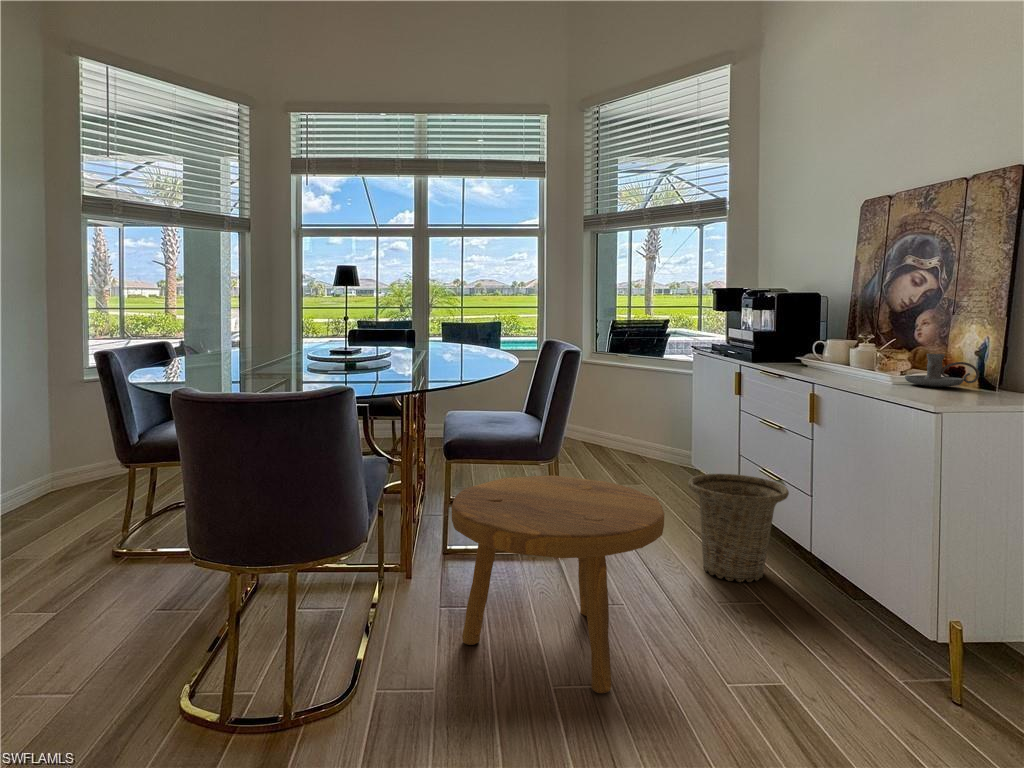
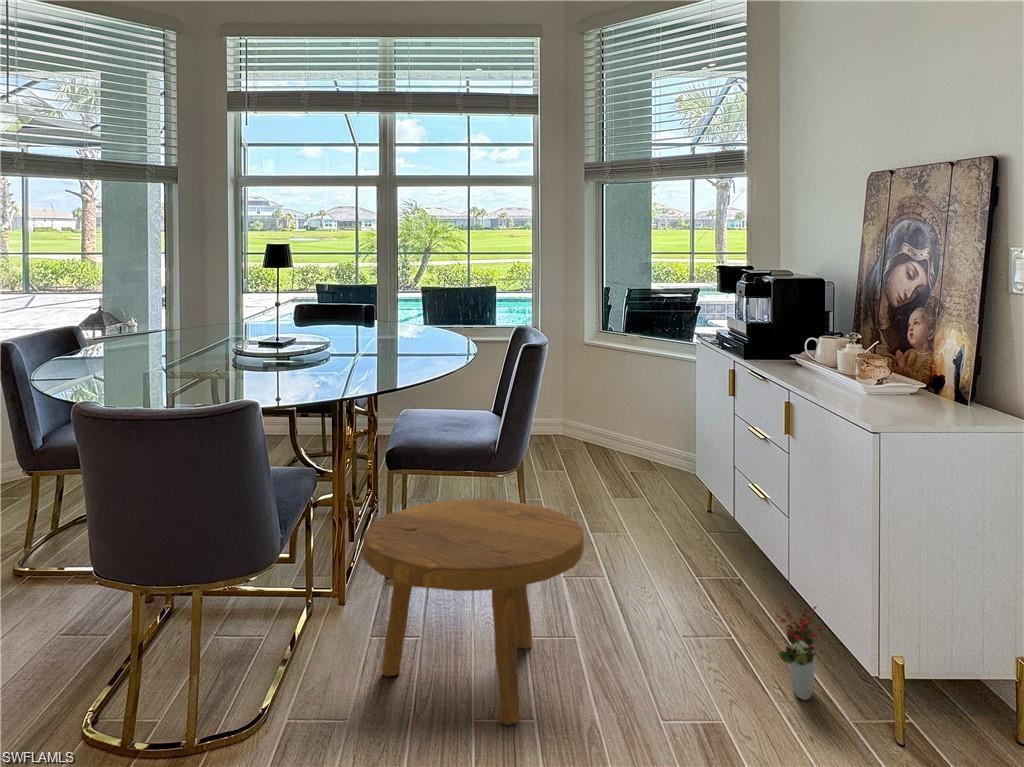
candle holder: present [905,354,979,387] -> none [861,368,933,405]
basket: present [688,474,789,582] -> none [650,491,759,613]
decorative plant: none [839,569,889,664] -> present [776,602,825,700]

